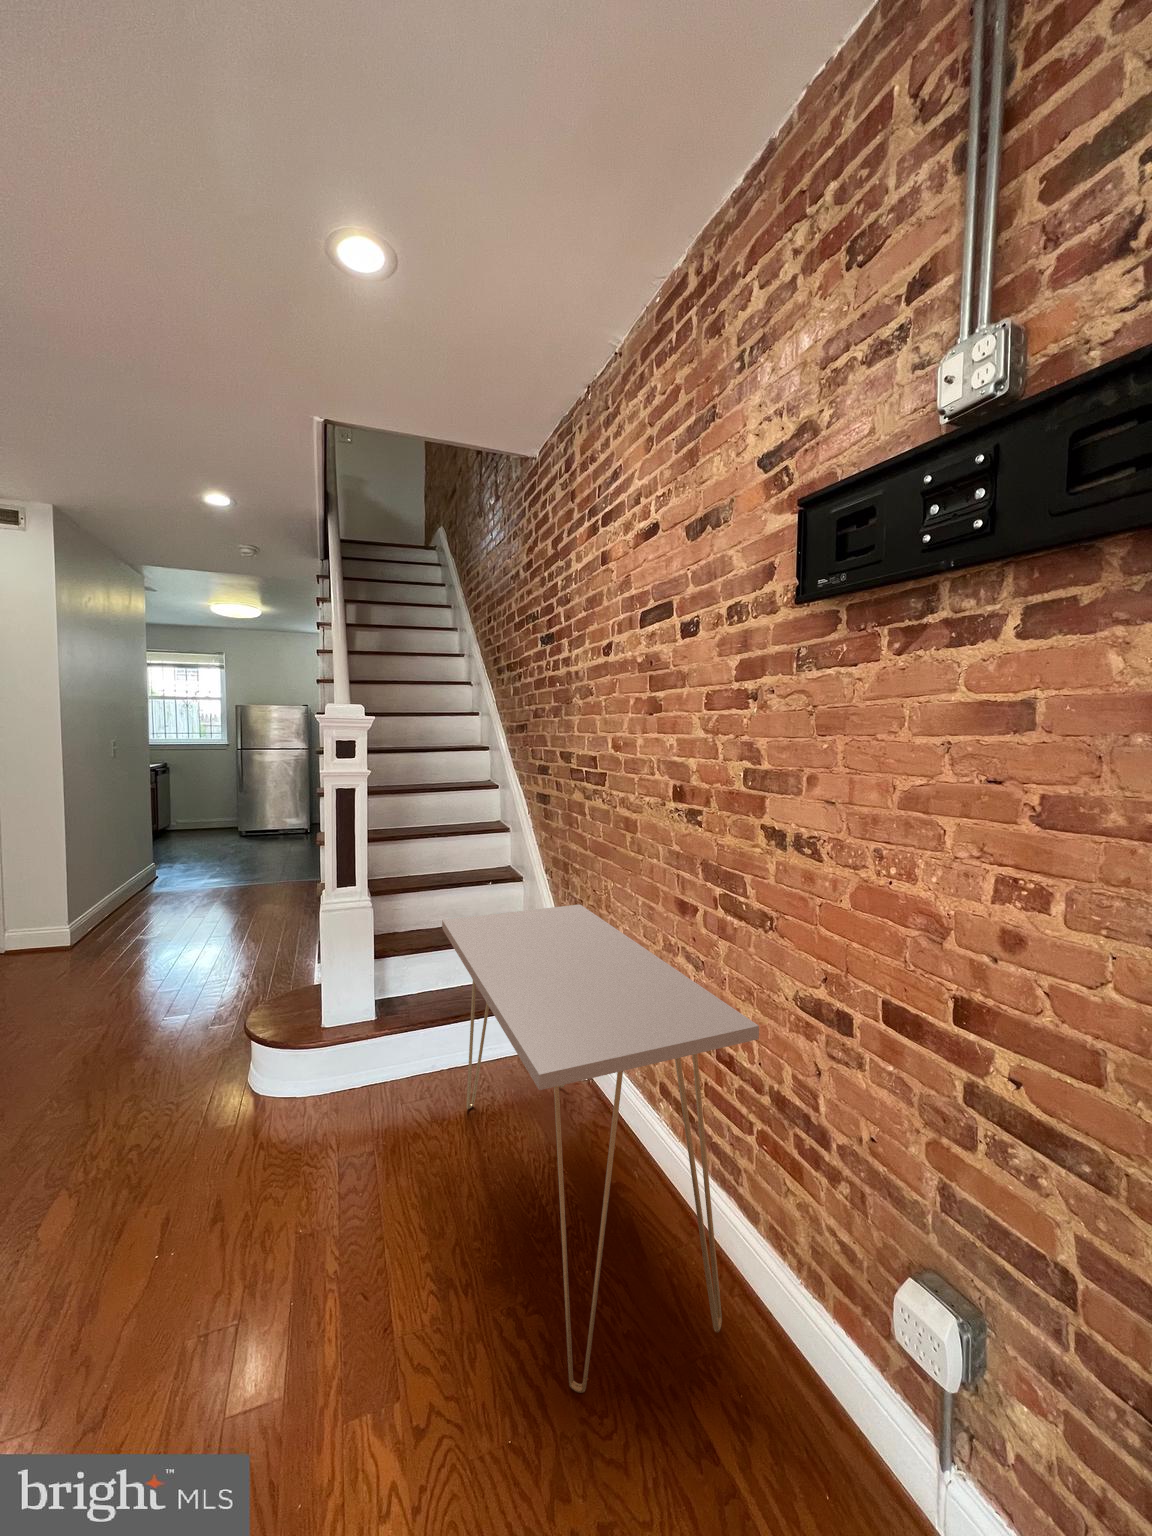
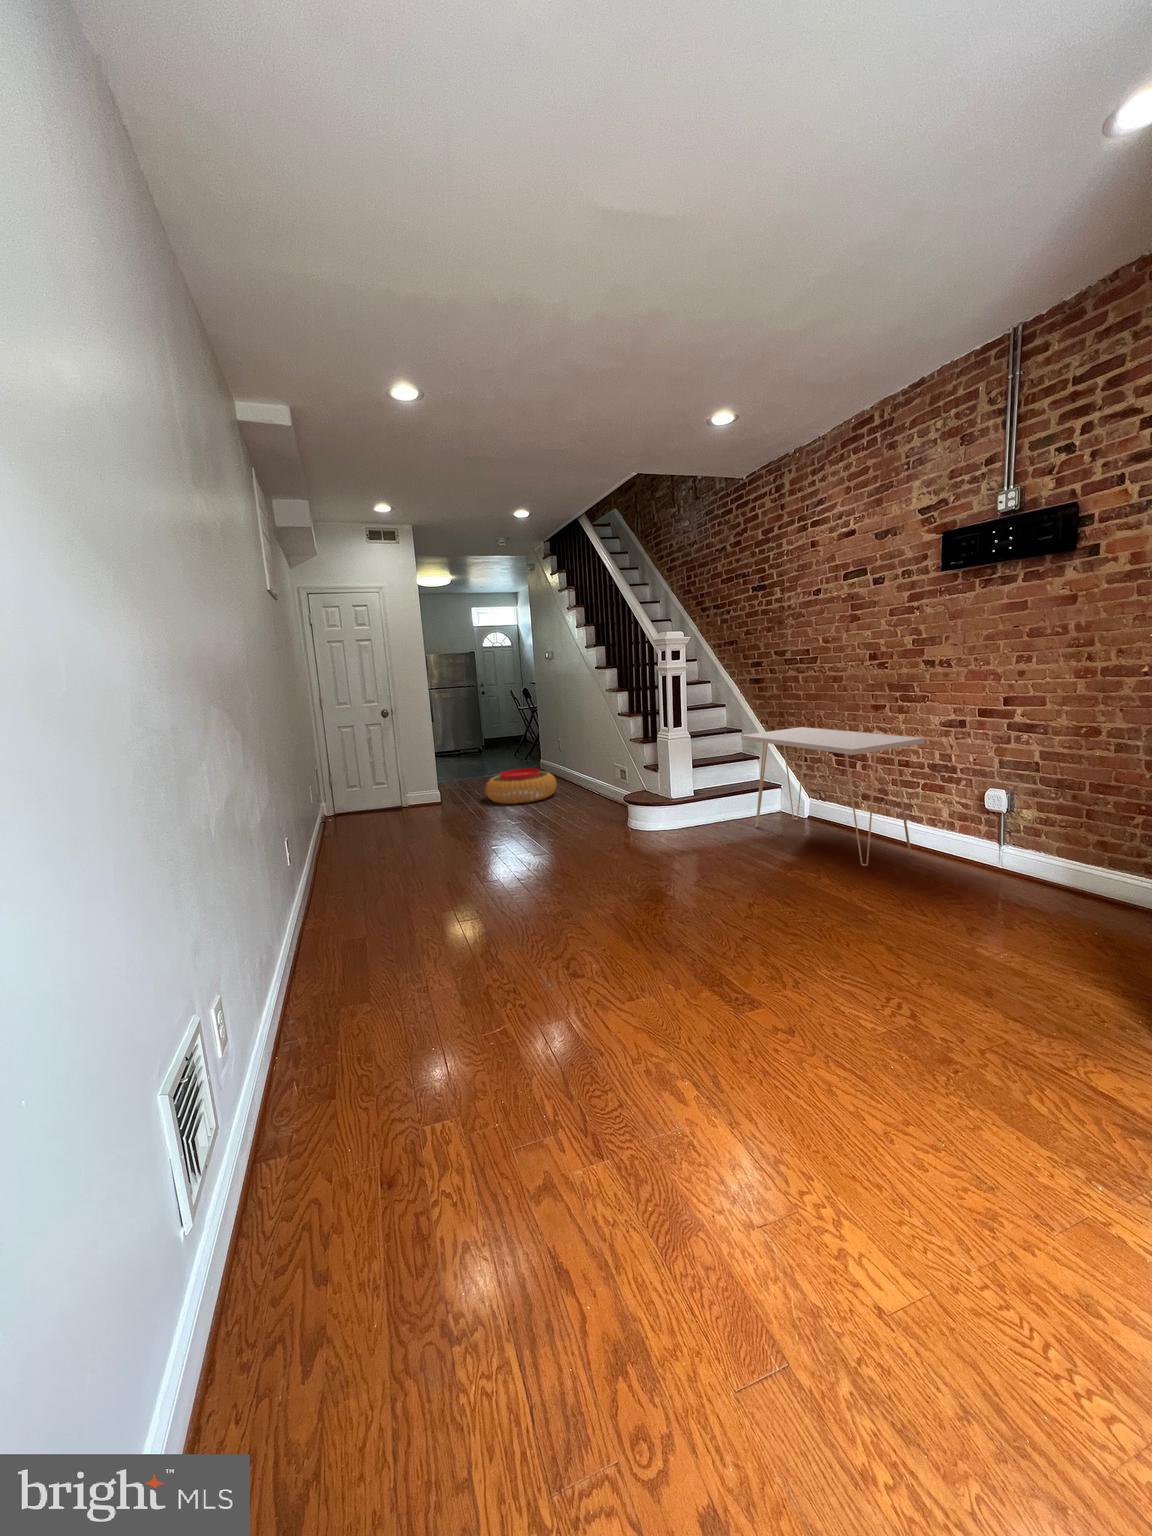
pouf: none [127,894,265,962] -> present [486,768,557,804]

